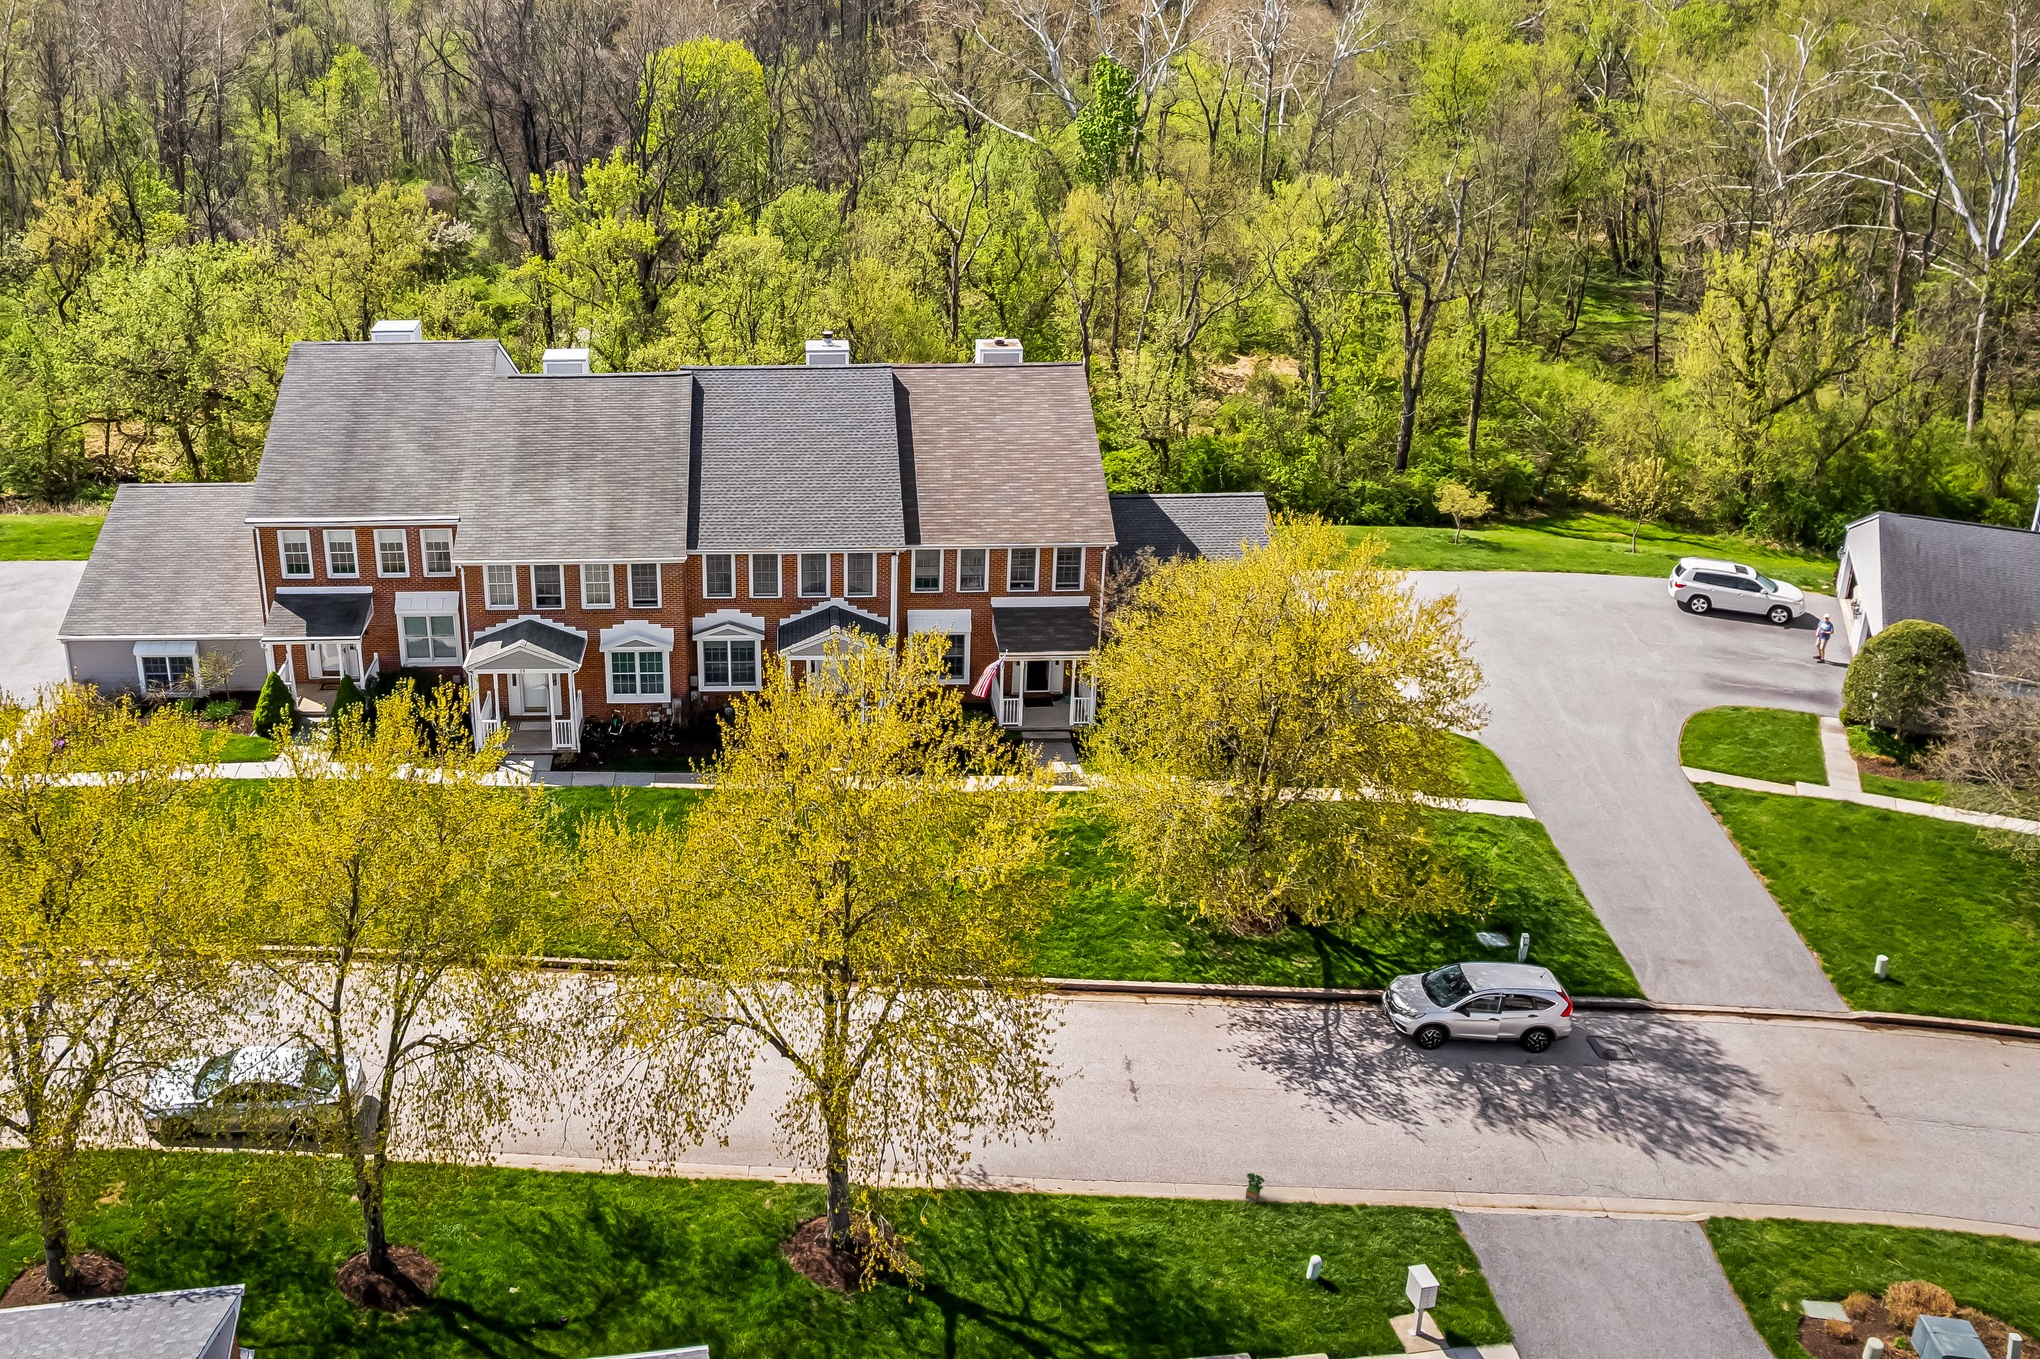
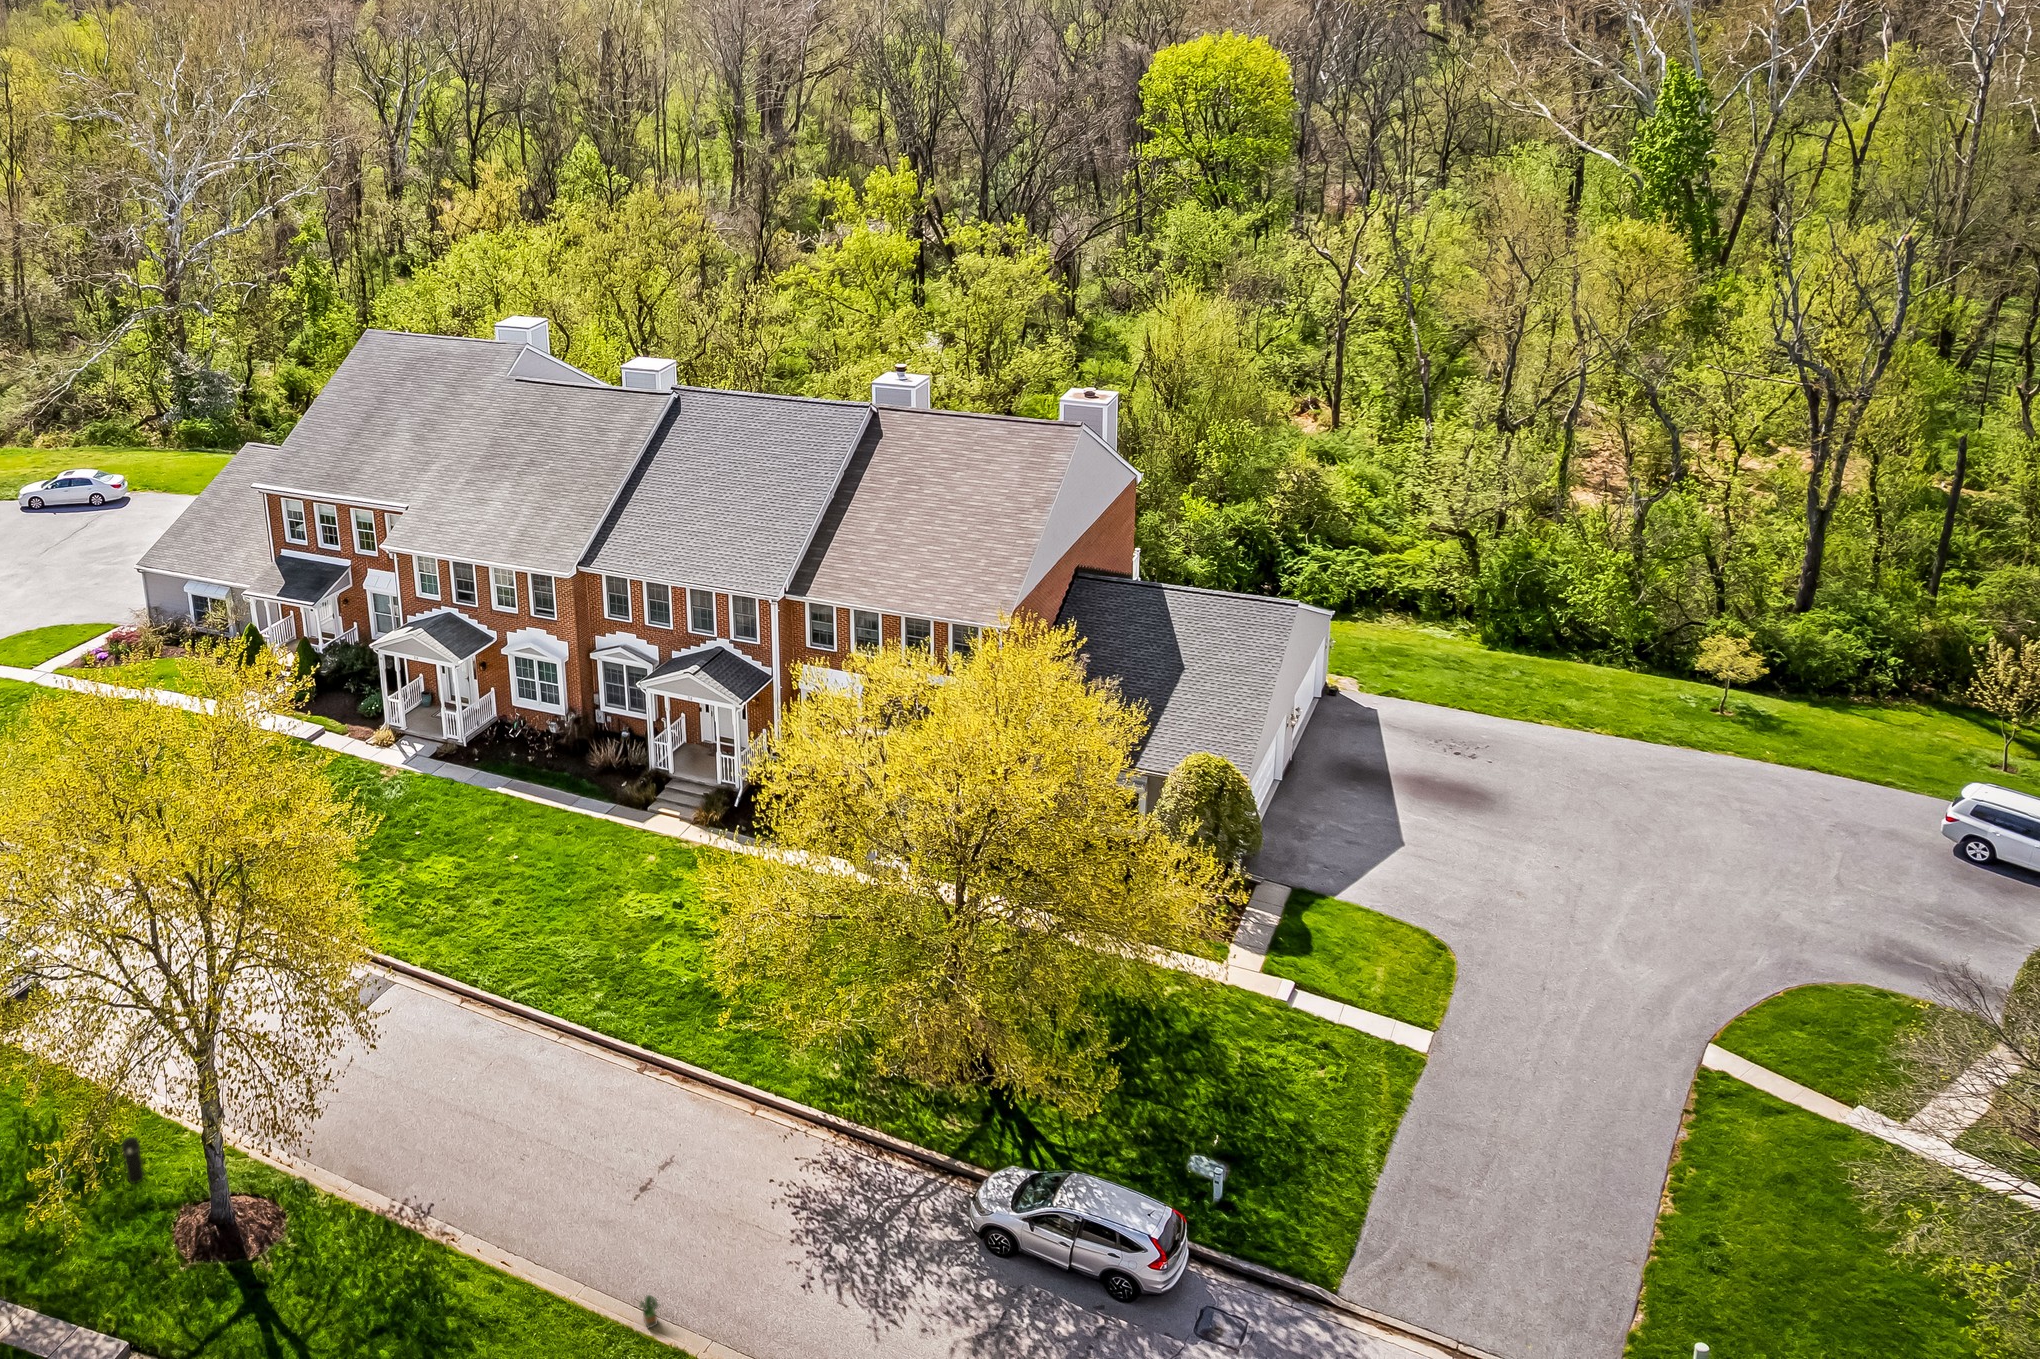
trash can: none [651,1210,671,1260] -> present [122,1137,144,1184]

